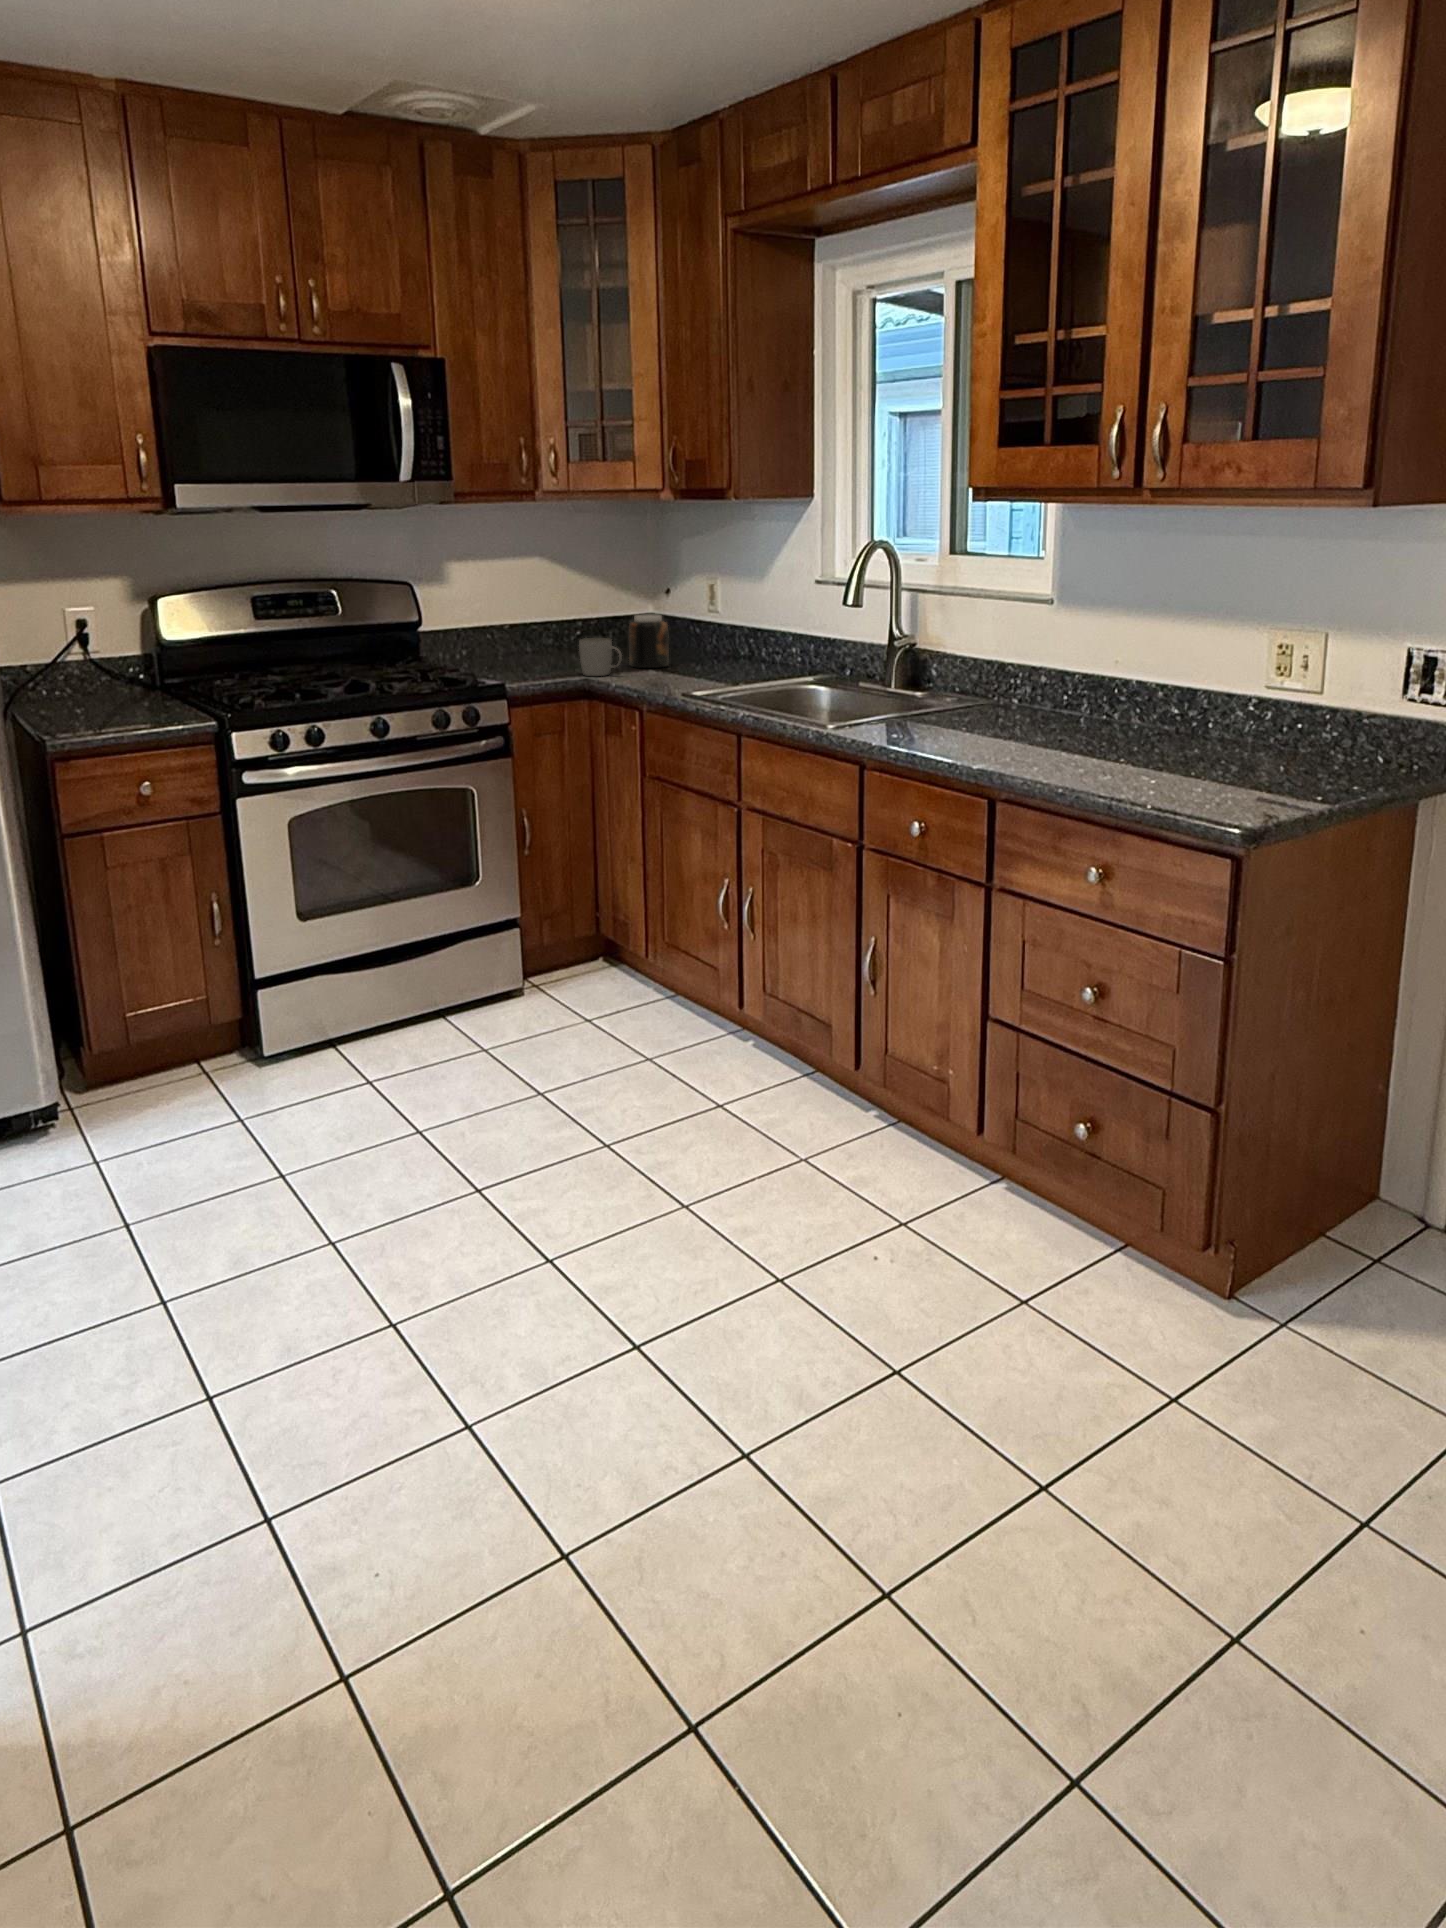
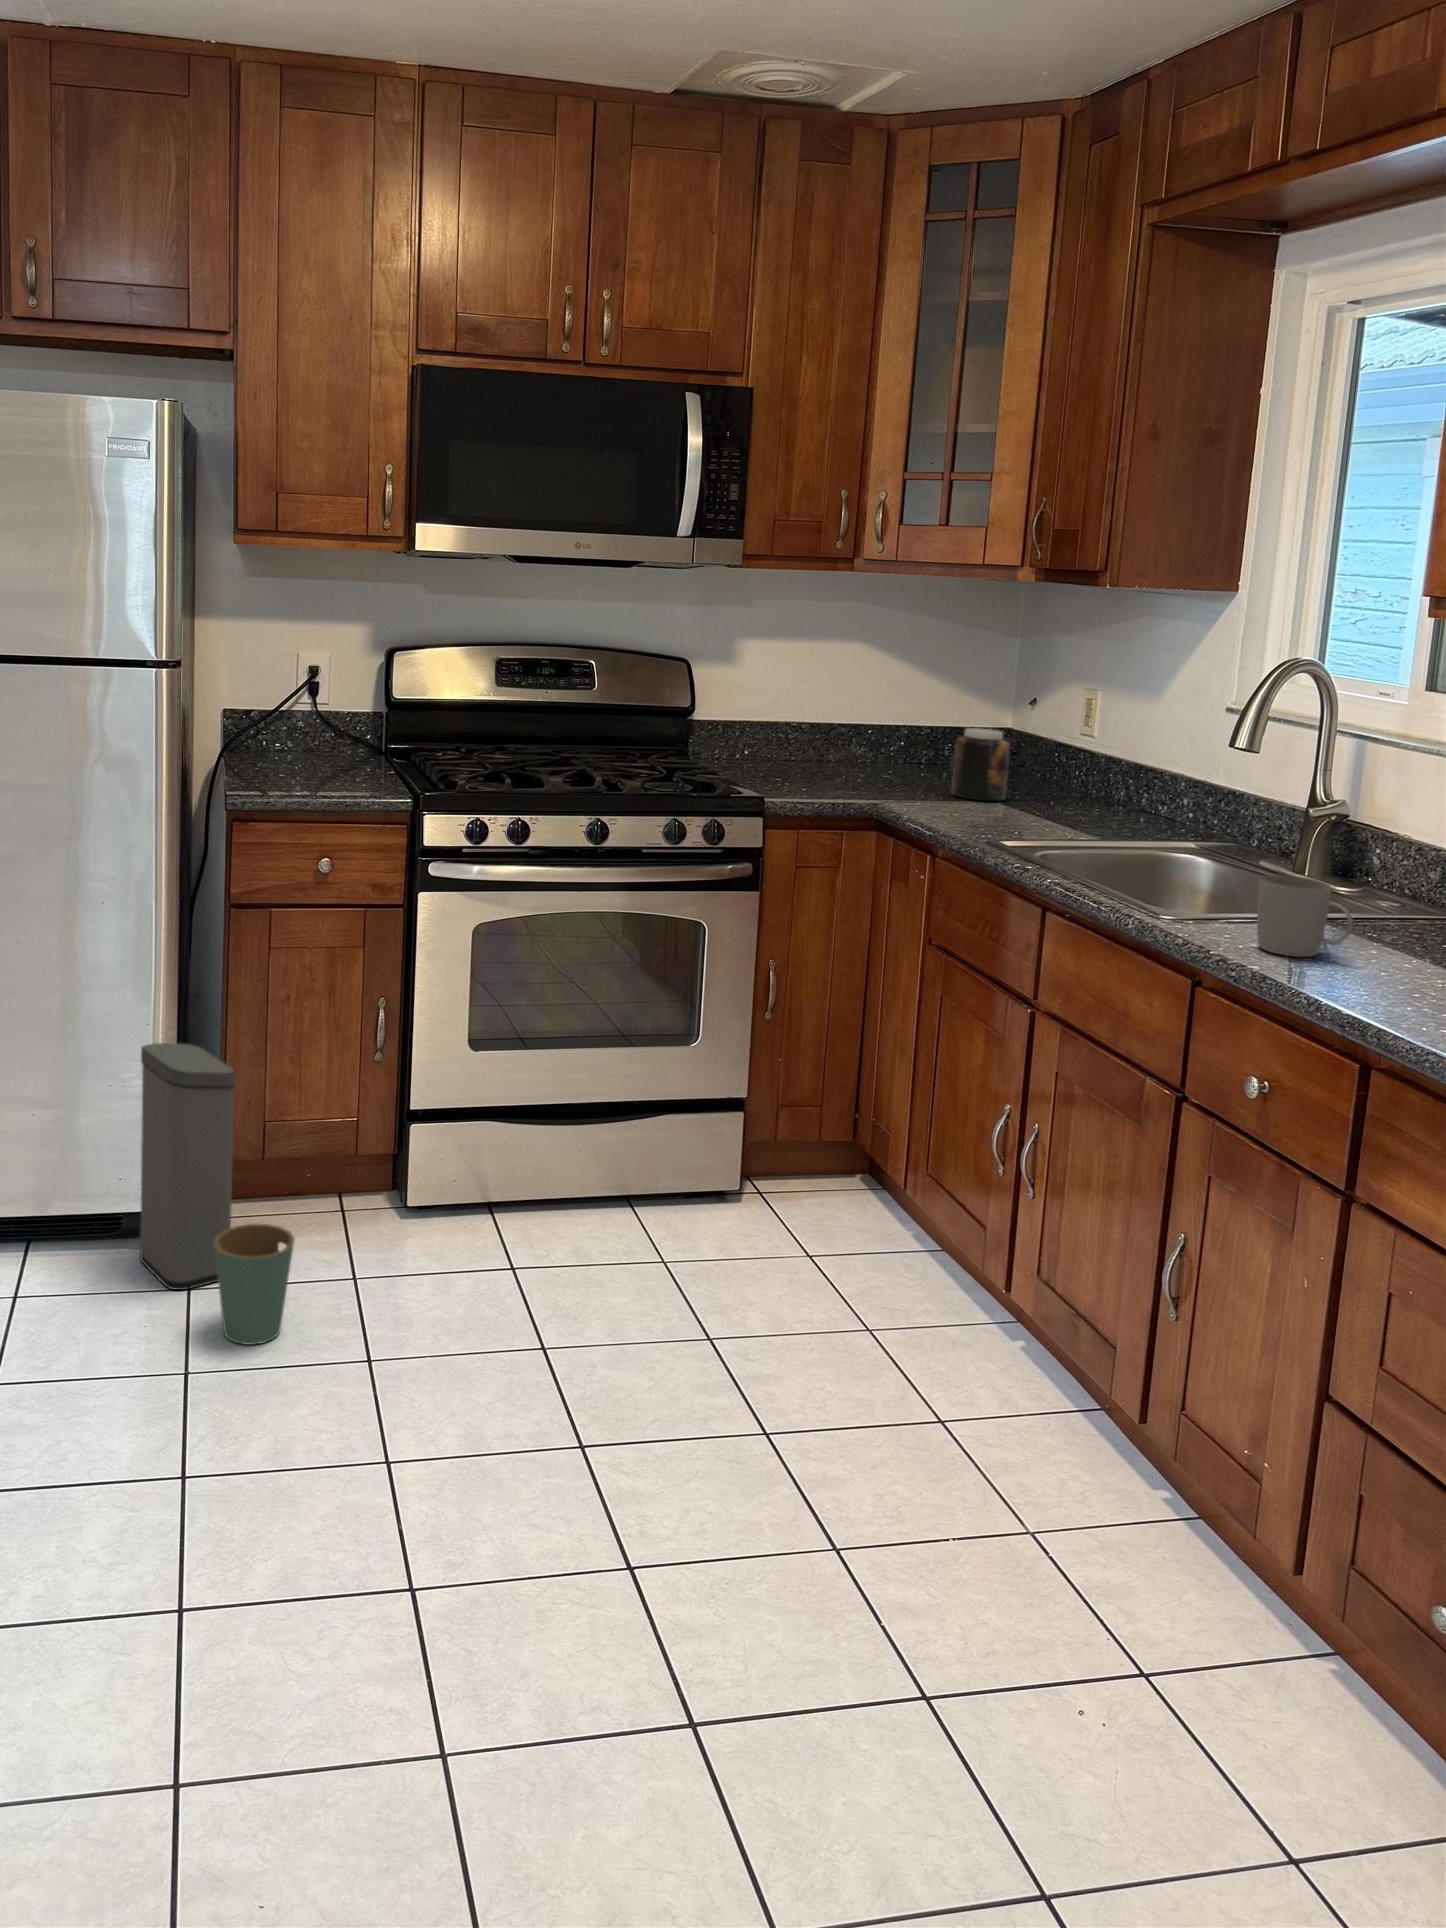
mug: present [579,638,622,676] -> present [1257,875,1353,957]
trash can: none [14,961,203,1192] -> present [140,1043,294,1345]

